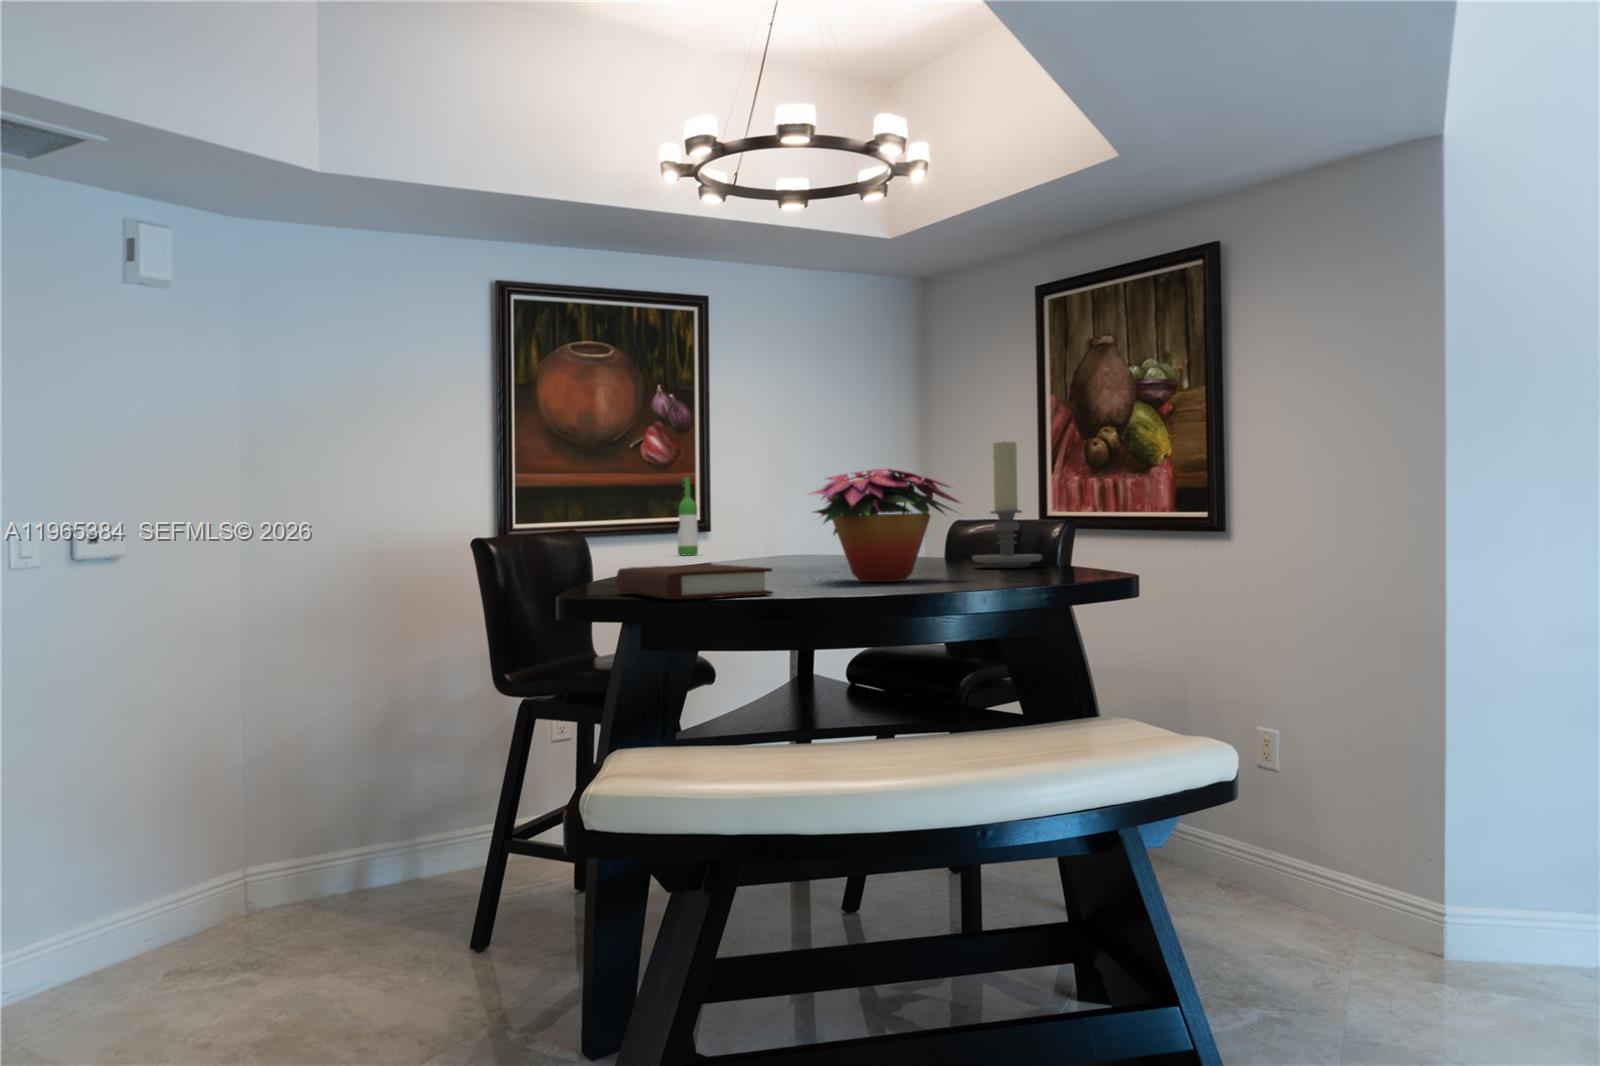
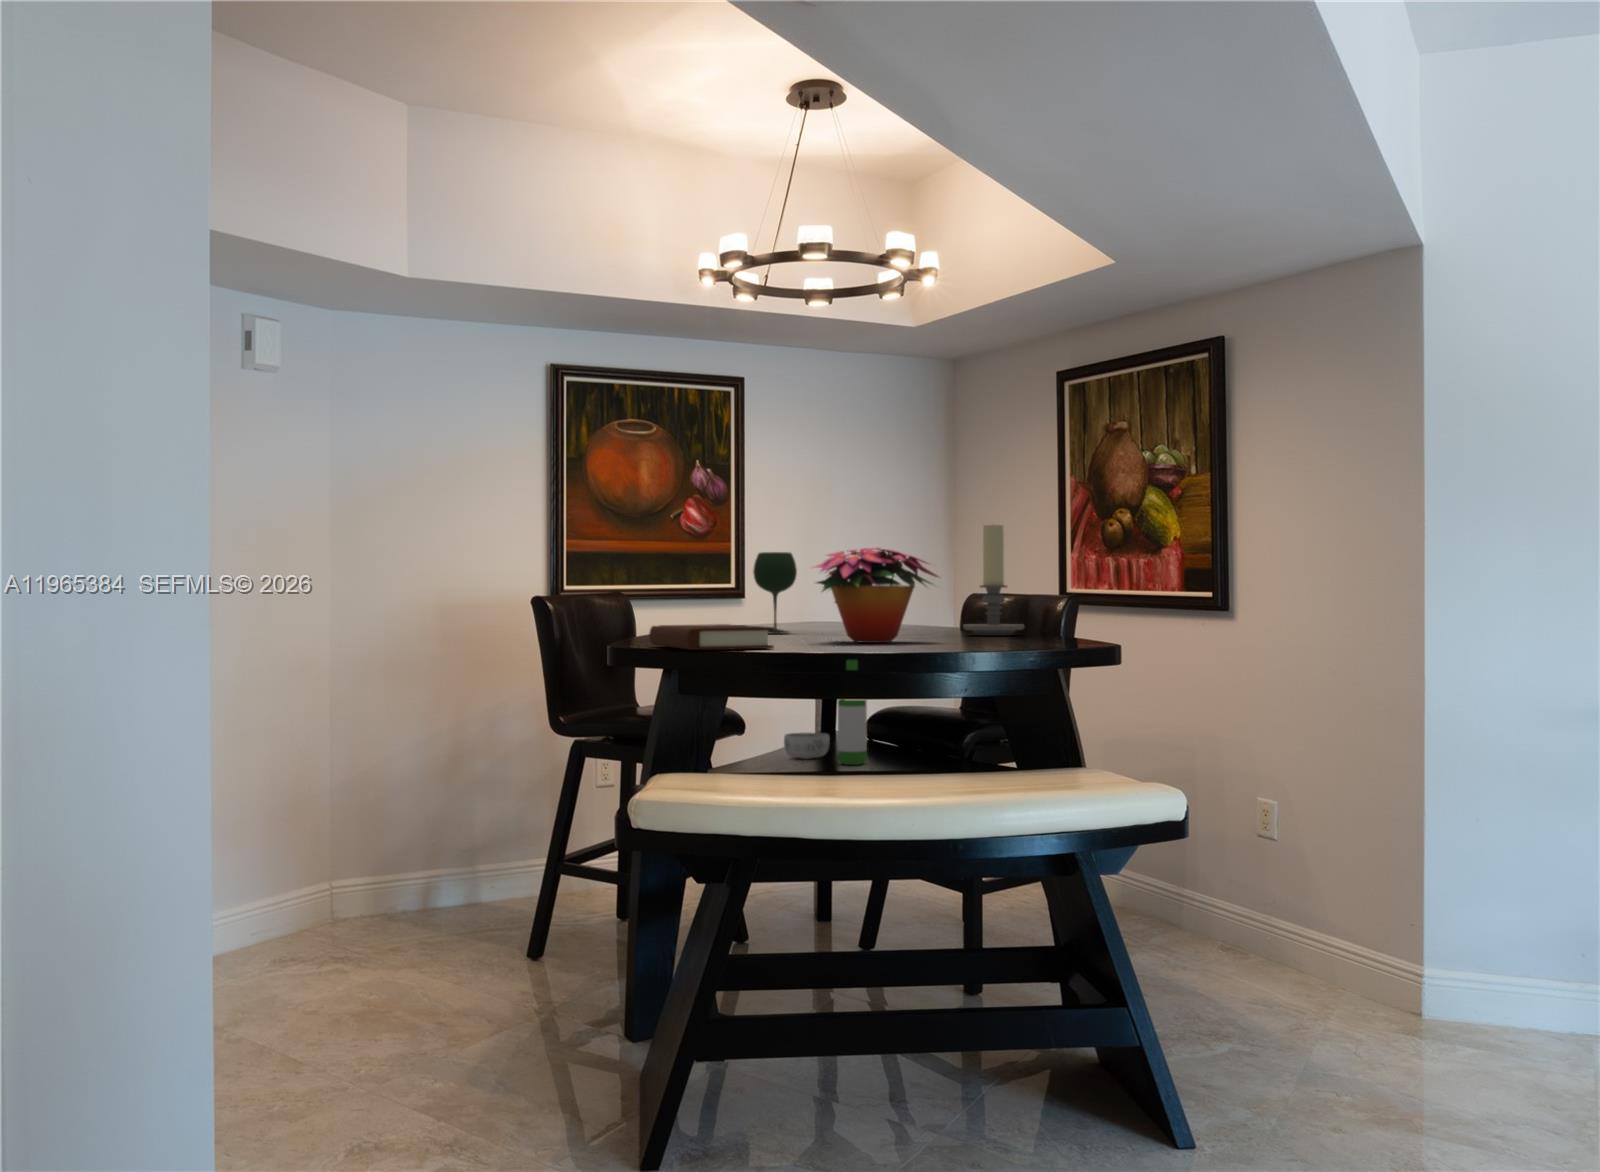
wine bottle: present [677,477,698,555] -> present [838,659,867,765]
wine glass: none [730,478,778,570] -> present [753,552,797,633]
decorative bowl: none [767,678,818,709] -> present [784,733,830,759]

